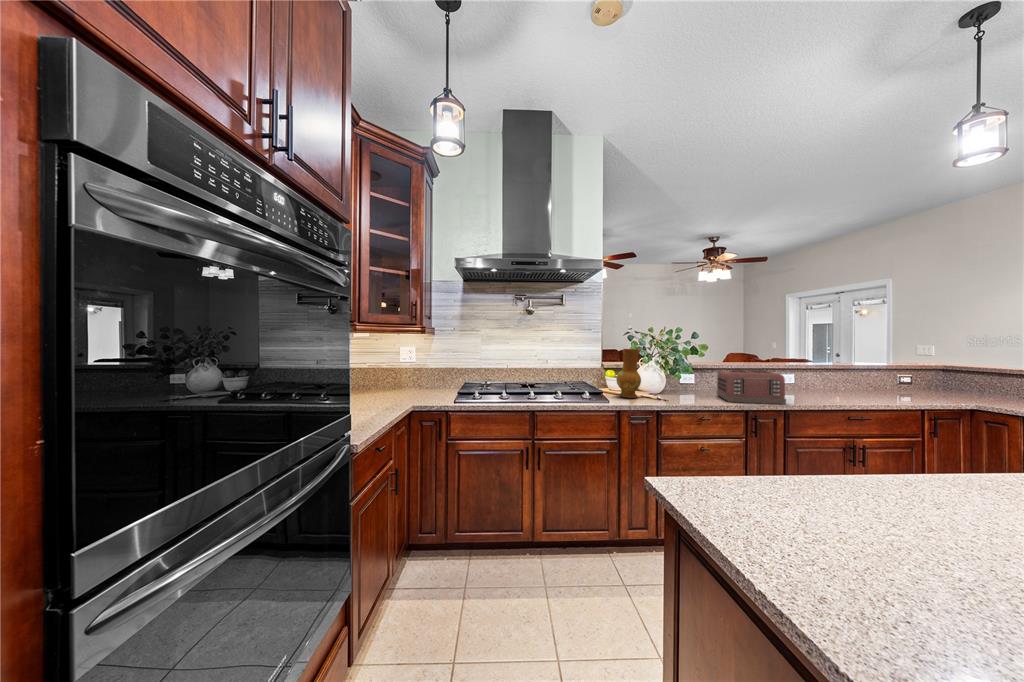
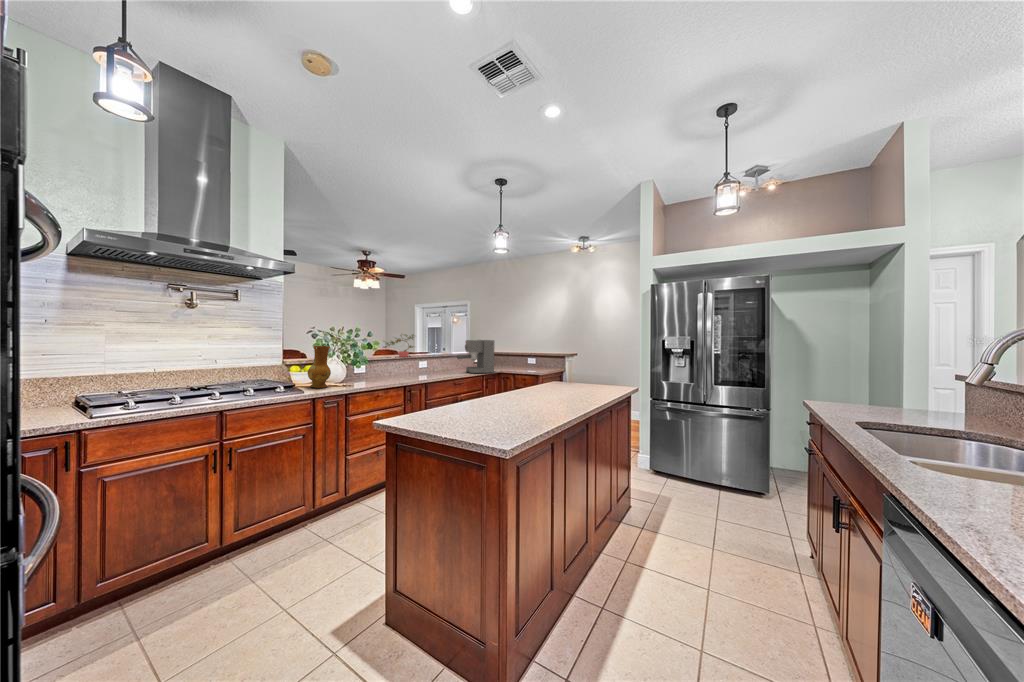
potted plant: none [719,334,774,368] -> present [383,334,414,357]
coffee maker: none [849,344,939,406] -> present [457,340,495,374]
toaster: present [716,369,786,404] -> none [383,358,429,383]

